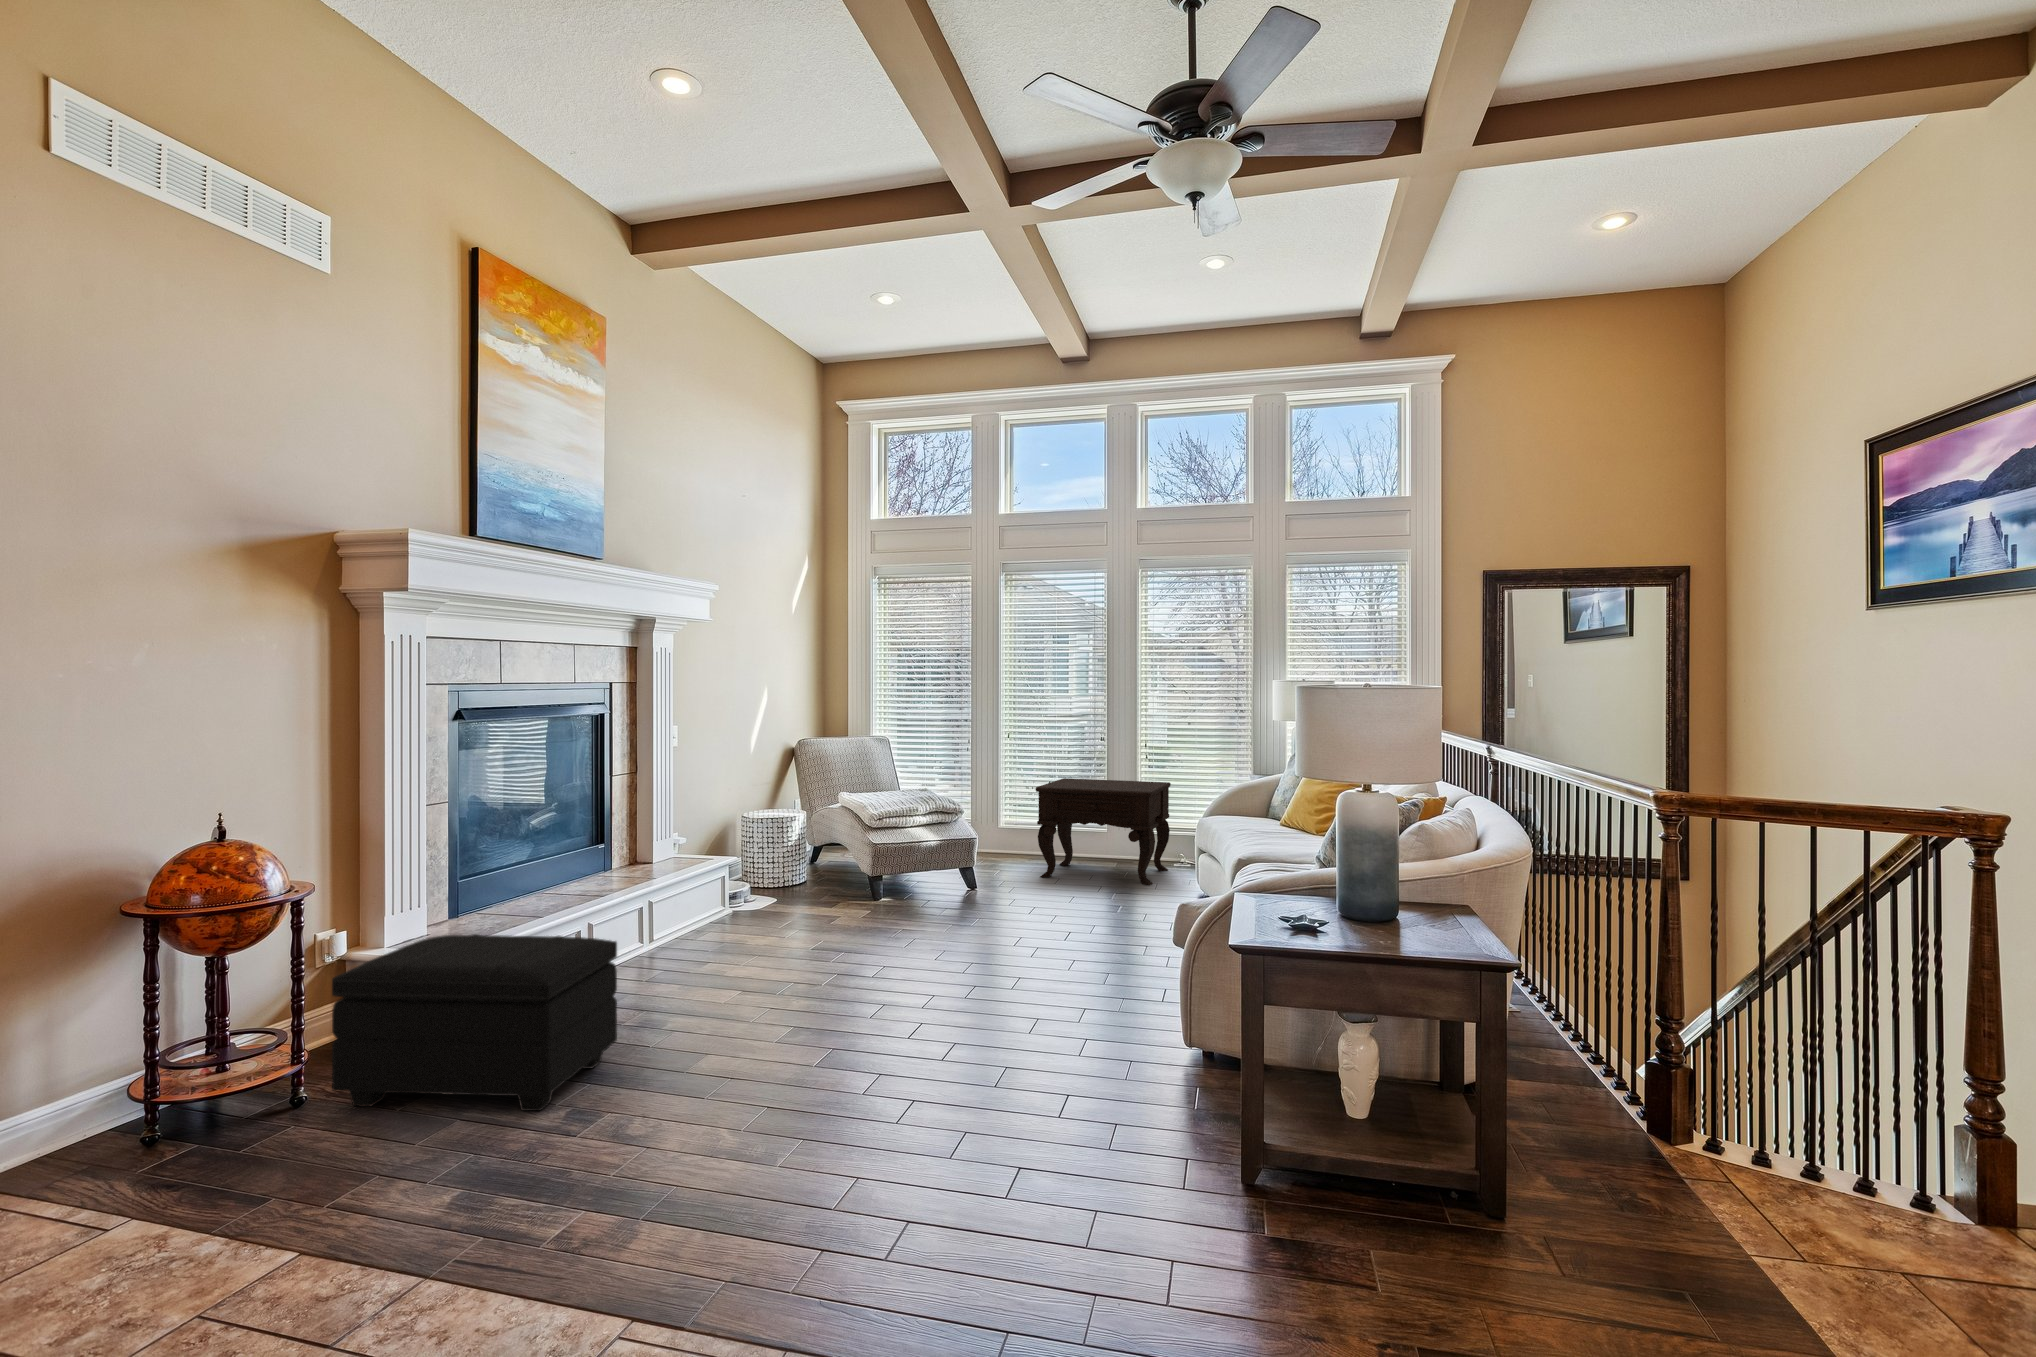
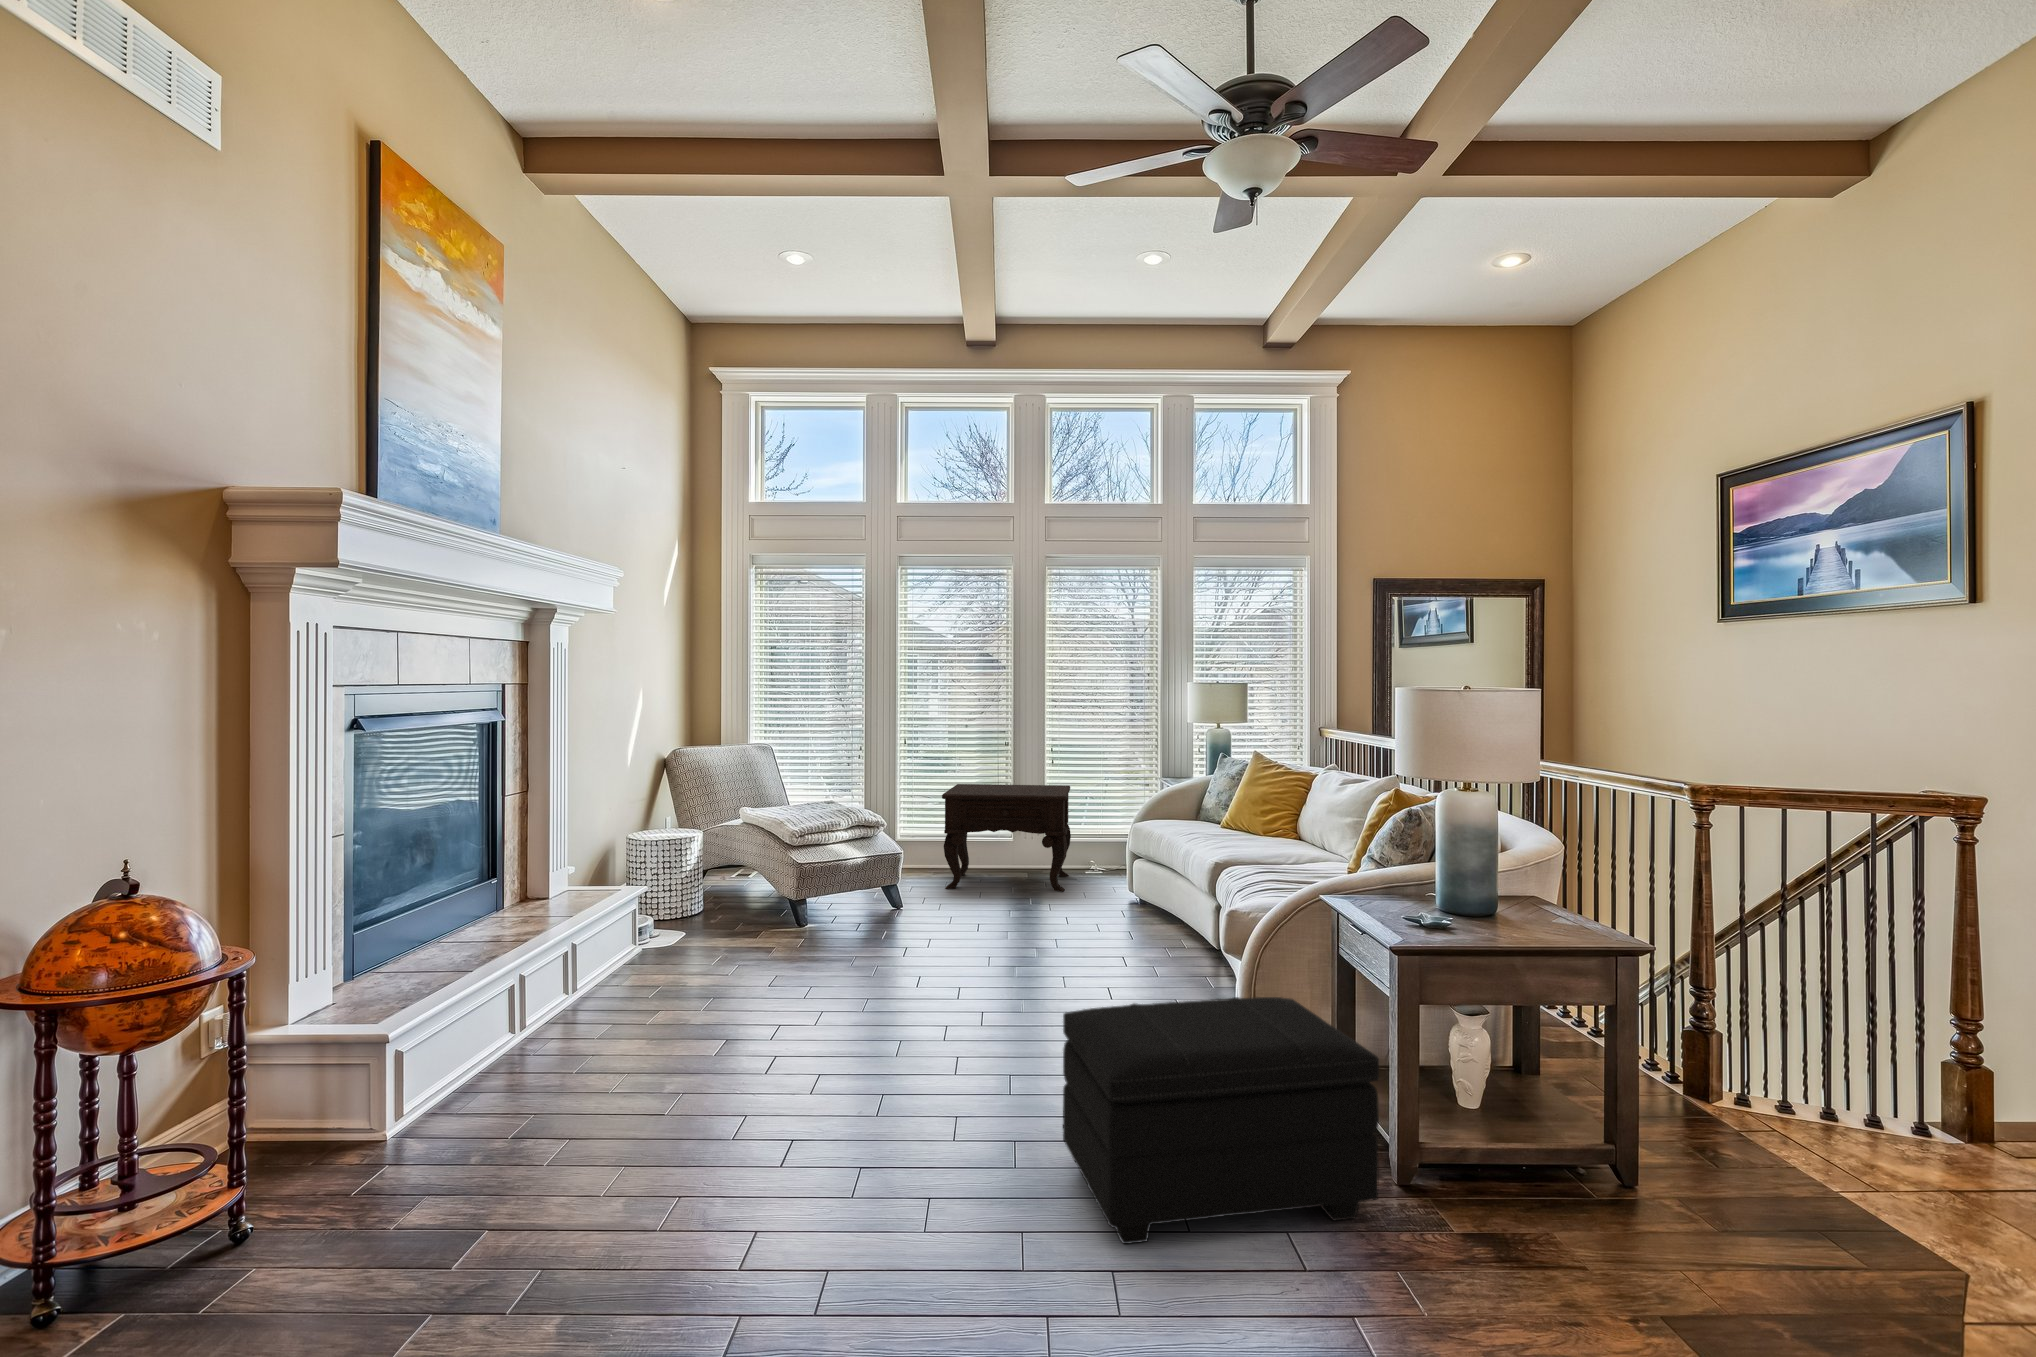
footstool: present [332,934,617,1111] -> present [1063,997,1379,1244]

